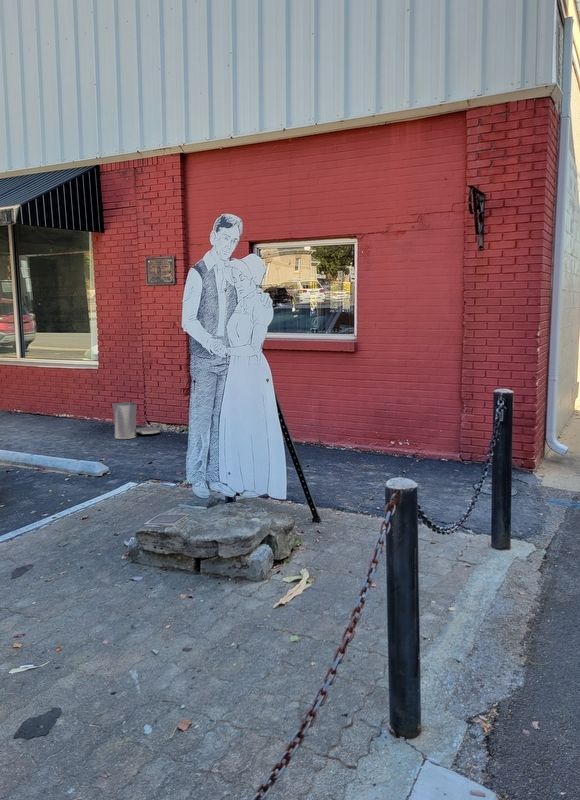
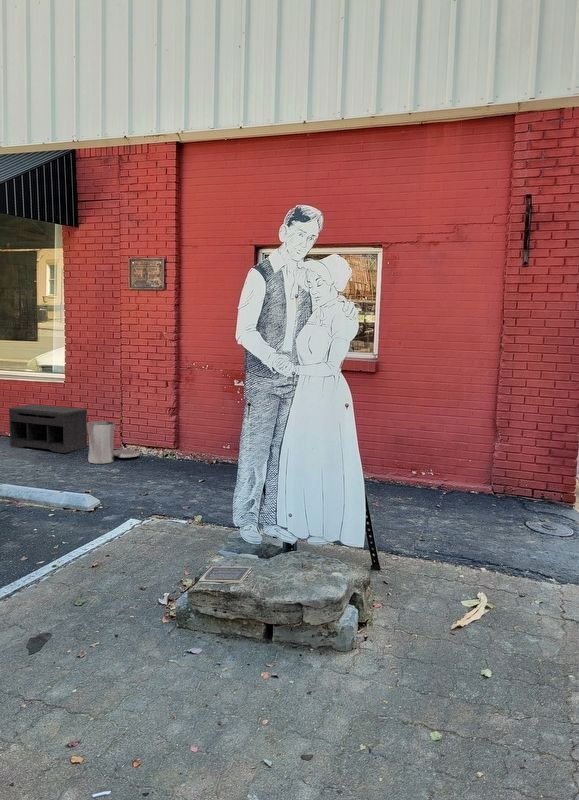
bench: none [54,390,120,431] -> present [9,404,87,453]

